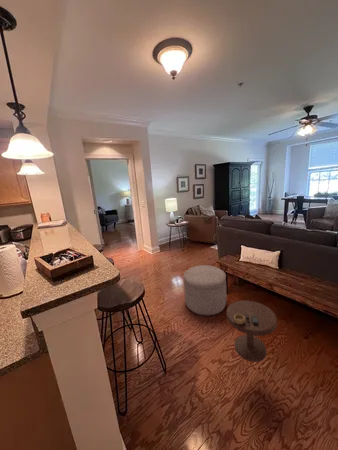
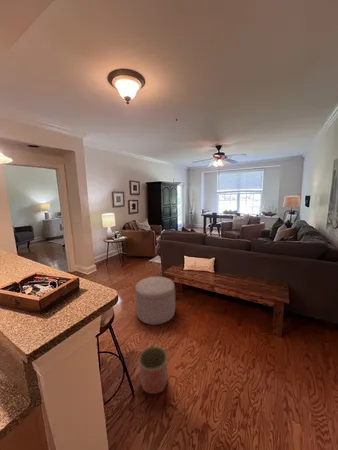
side table: present [227,300,277,362] -> none [189,300,228,370]
planter: none [170,337,200,386] -> present [139,346,167,394]

